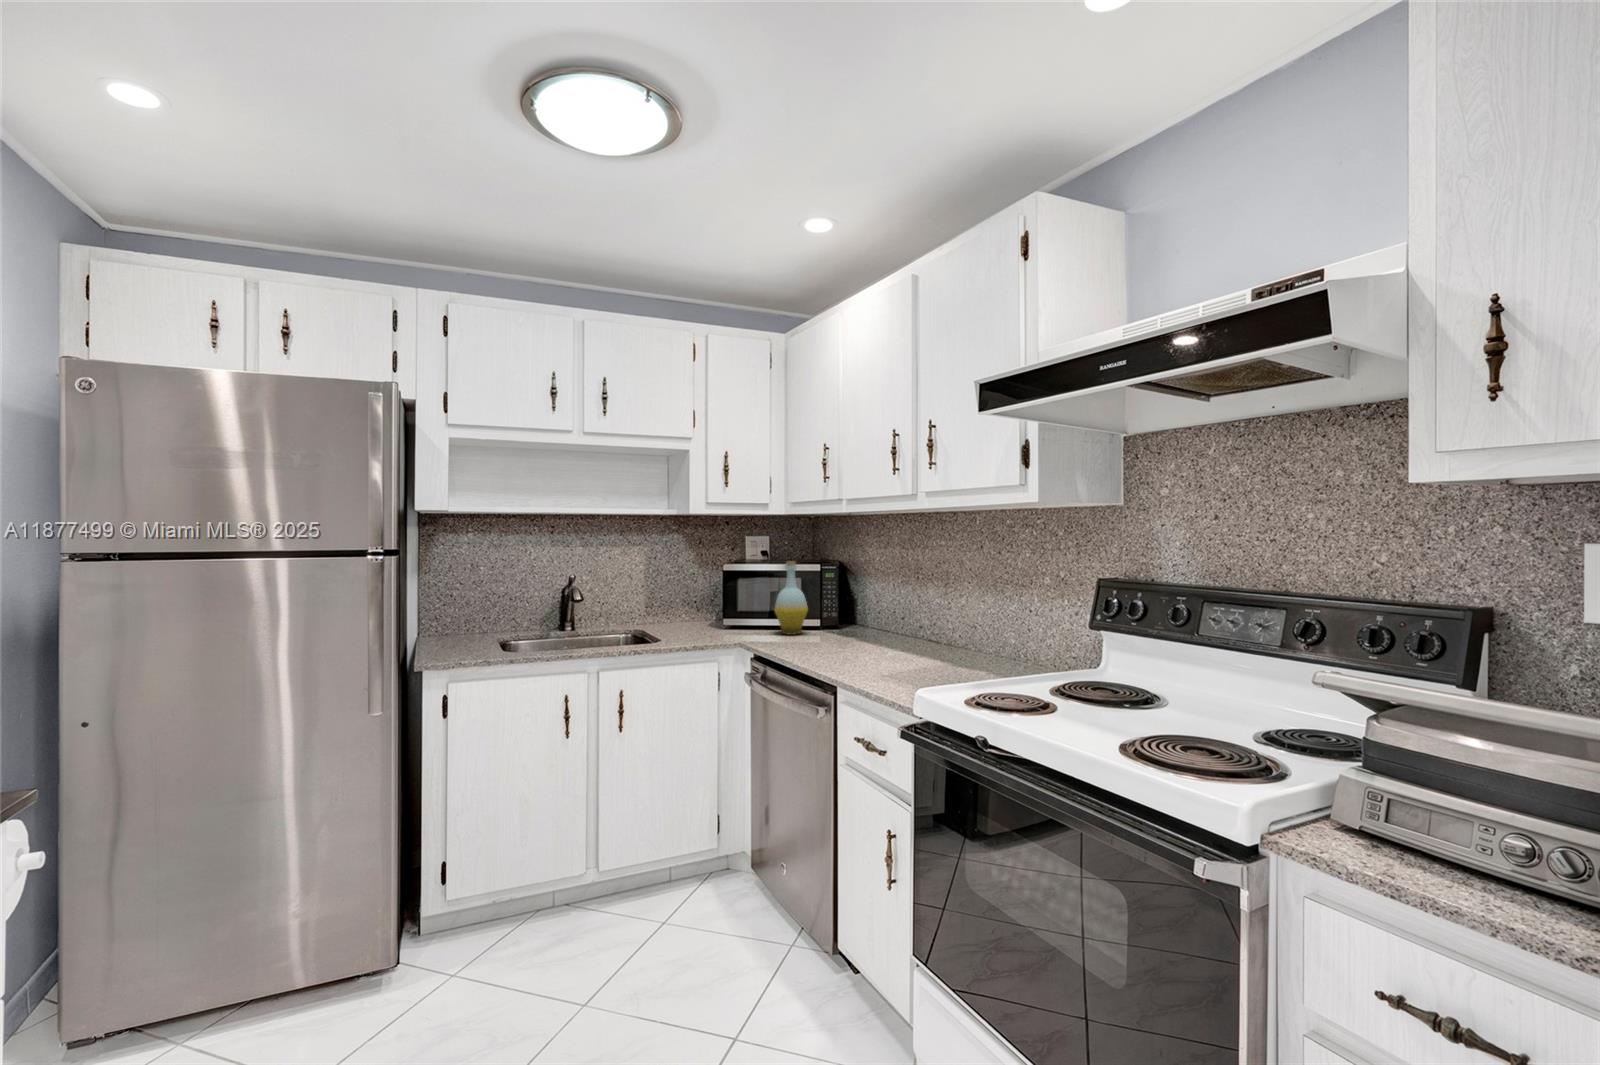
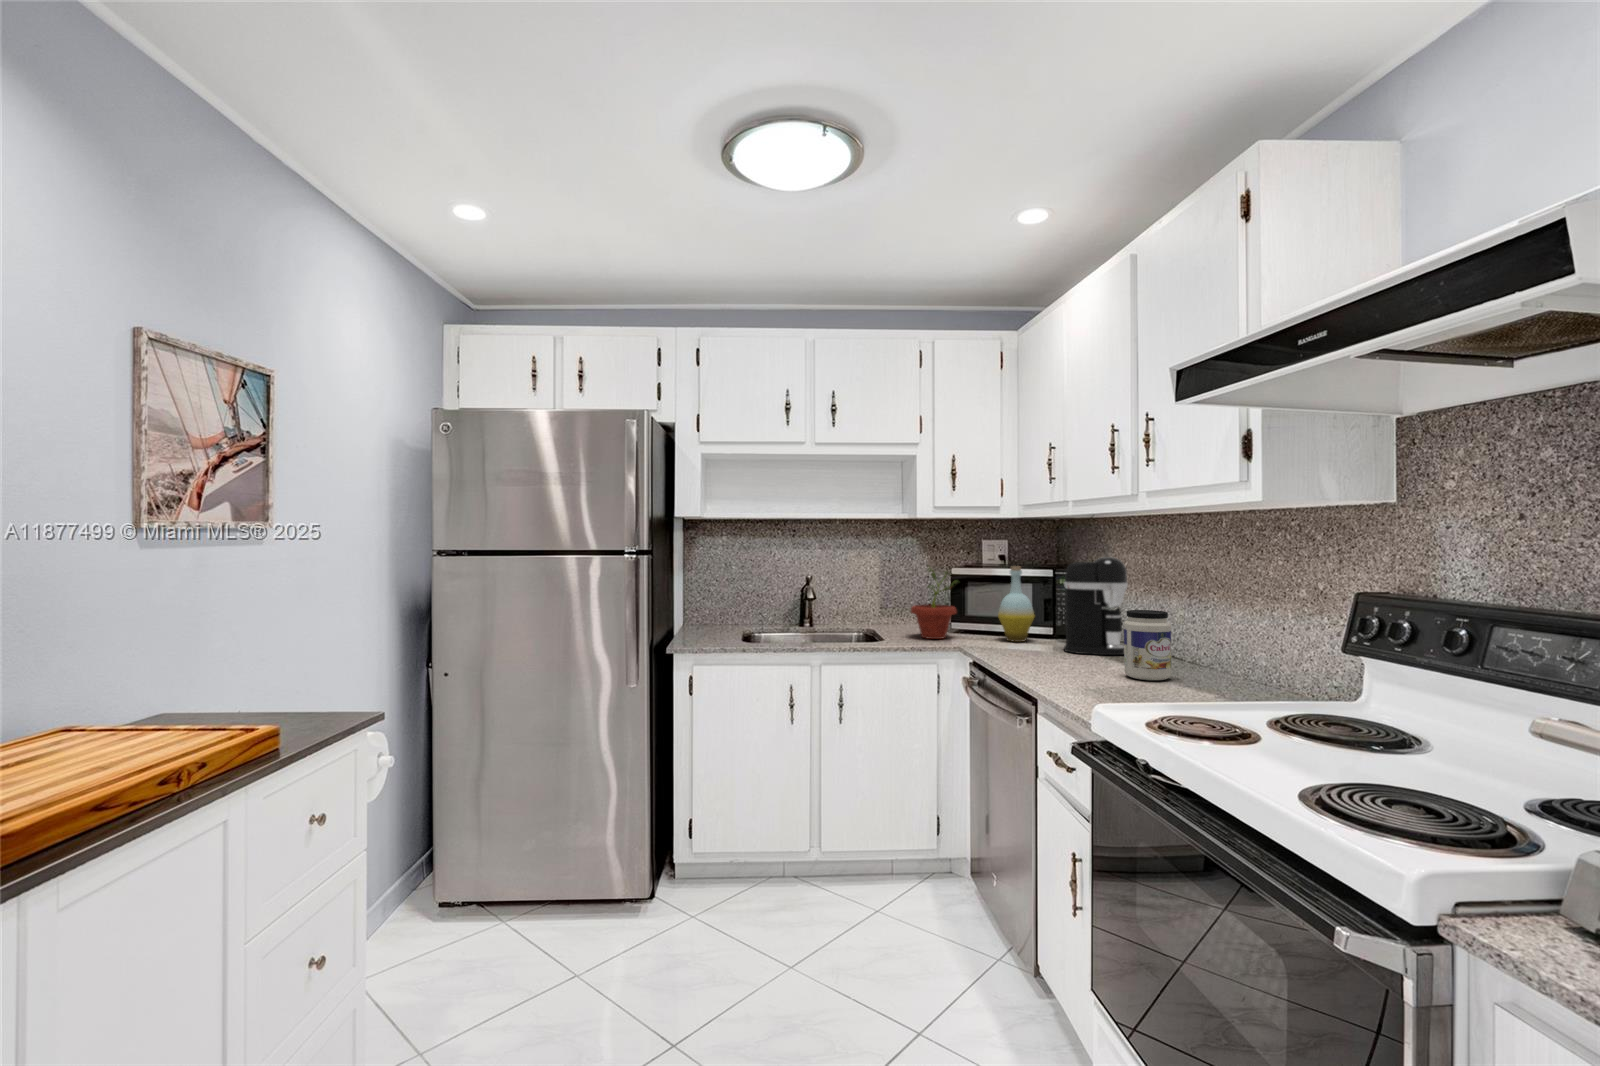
coffee maker: none [839,551,896,642] -> present [1064,557,1128,655]
potted plant: none [688,562,738,637] -> present [911,568,958,639]
jar: none [905,599,945,662] -> present [1124,610,1171,680]

